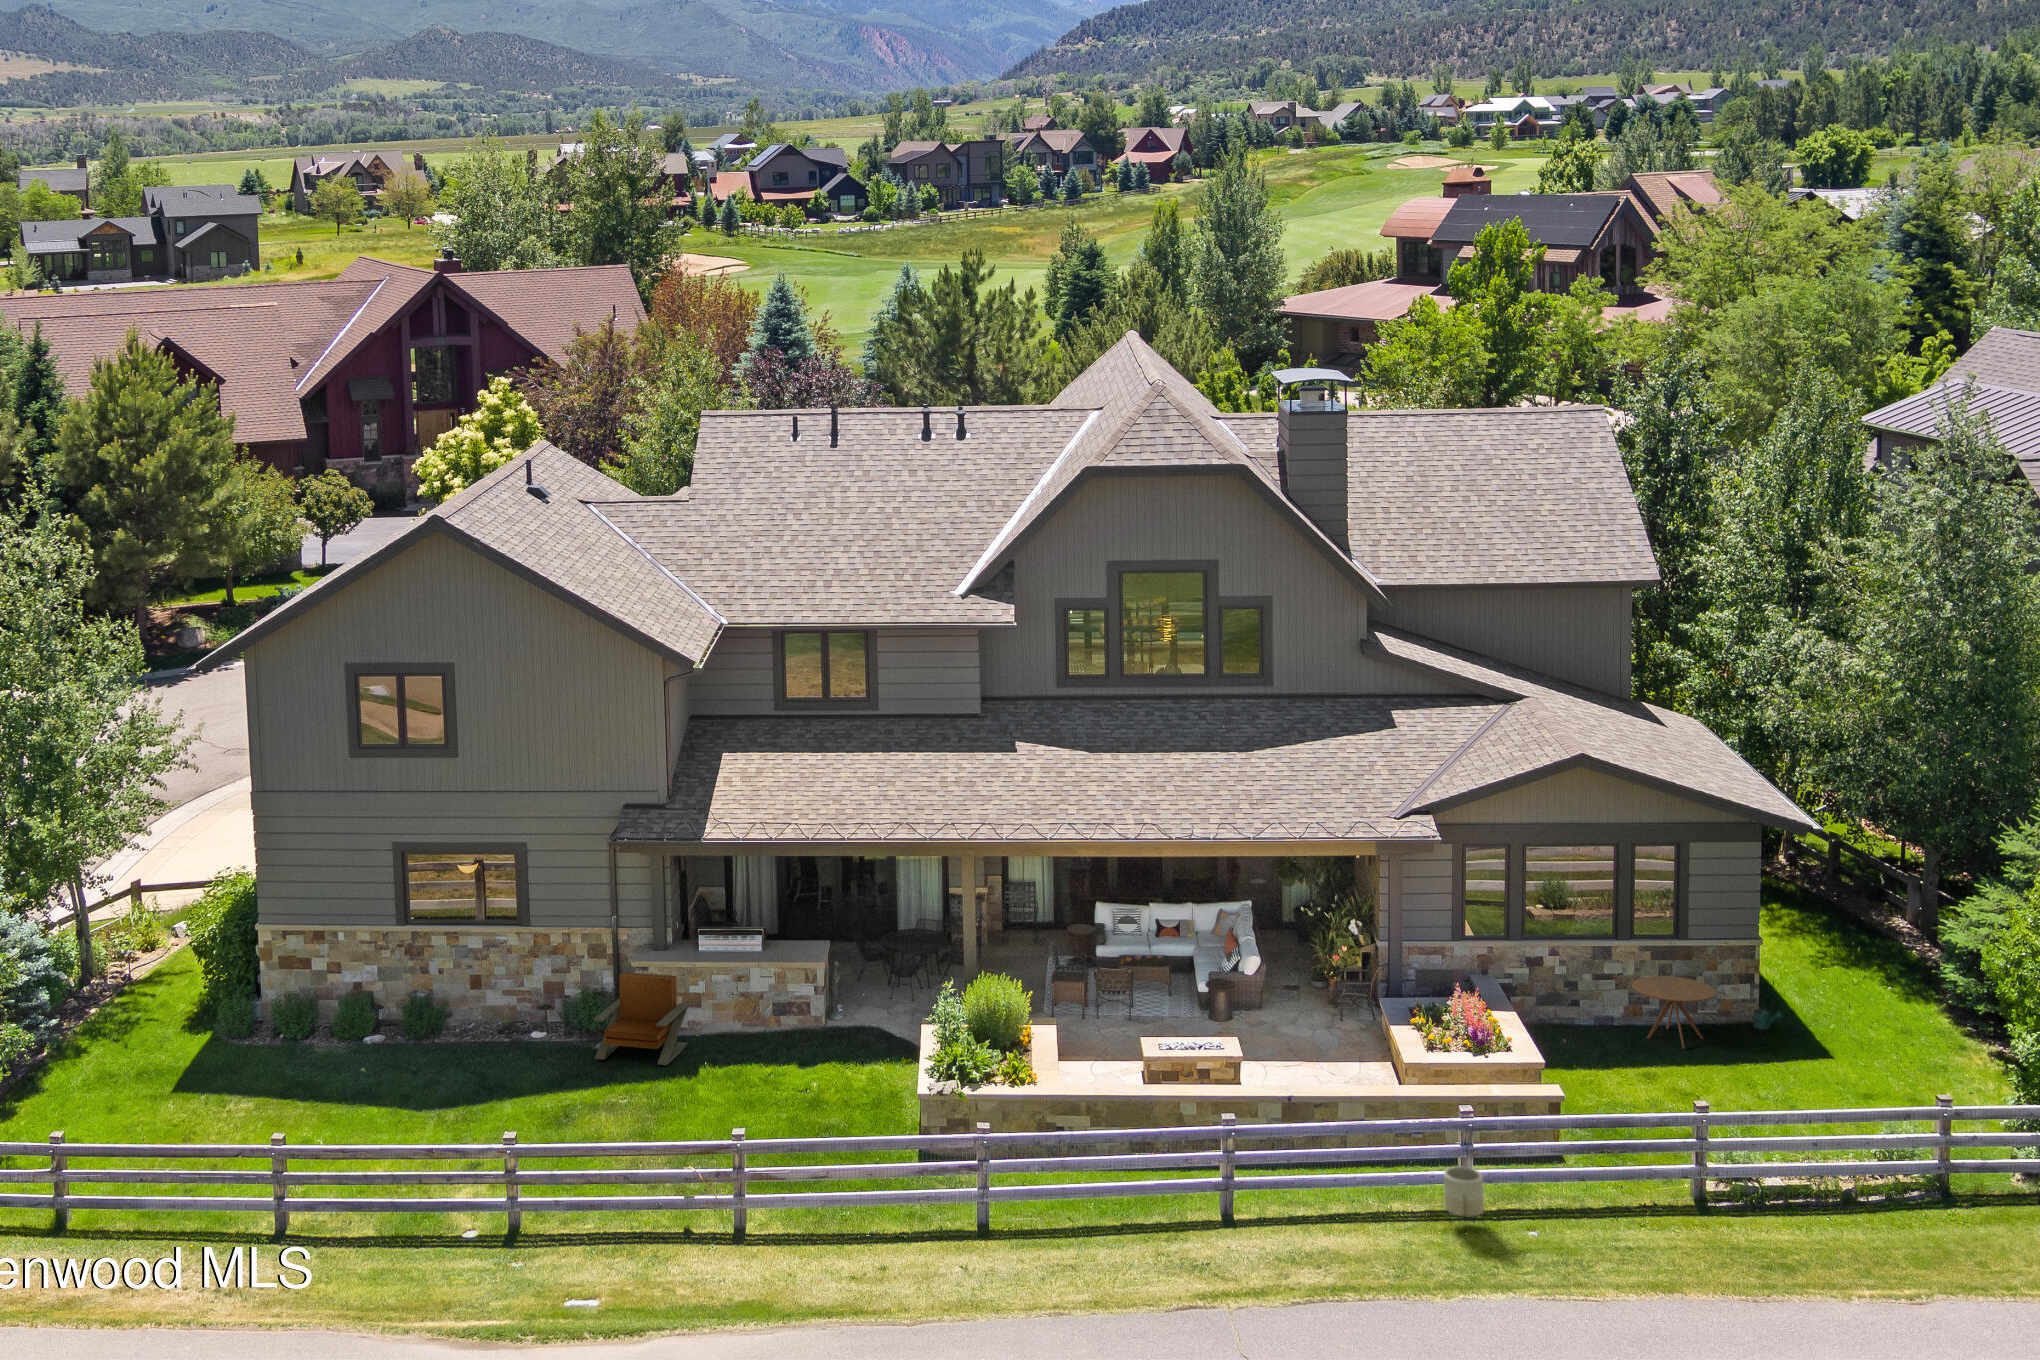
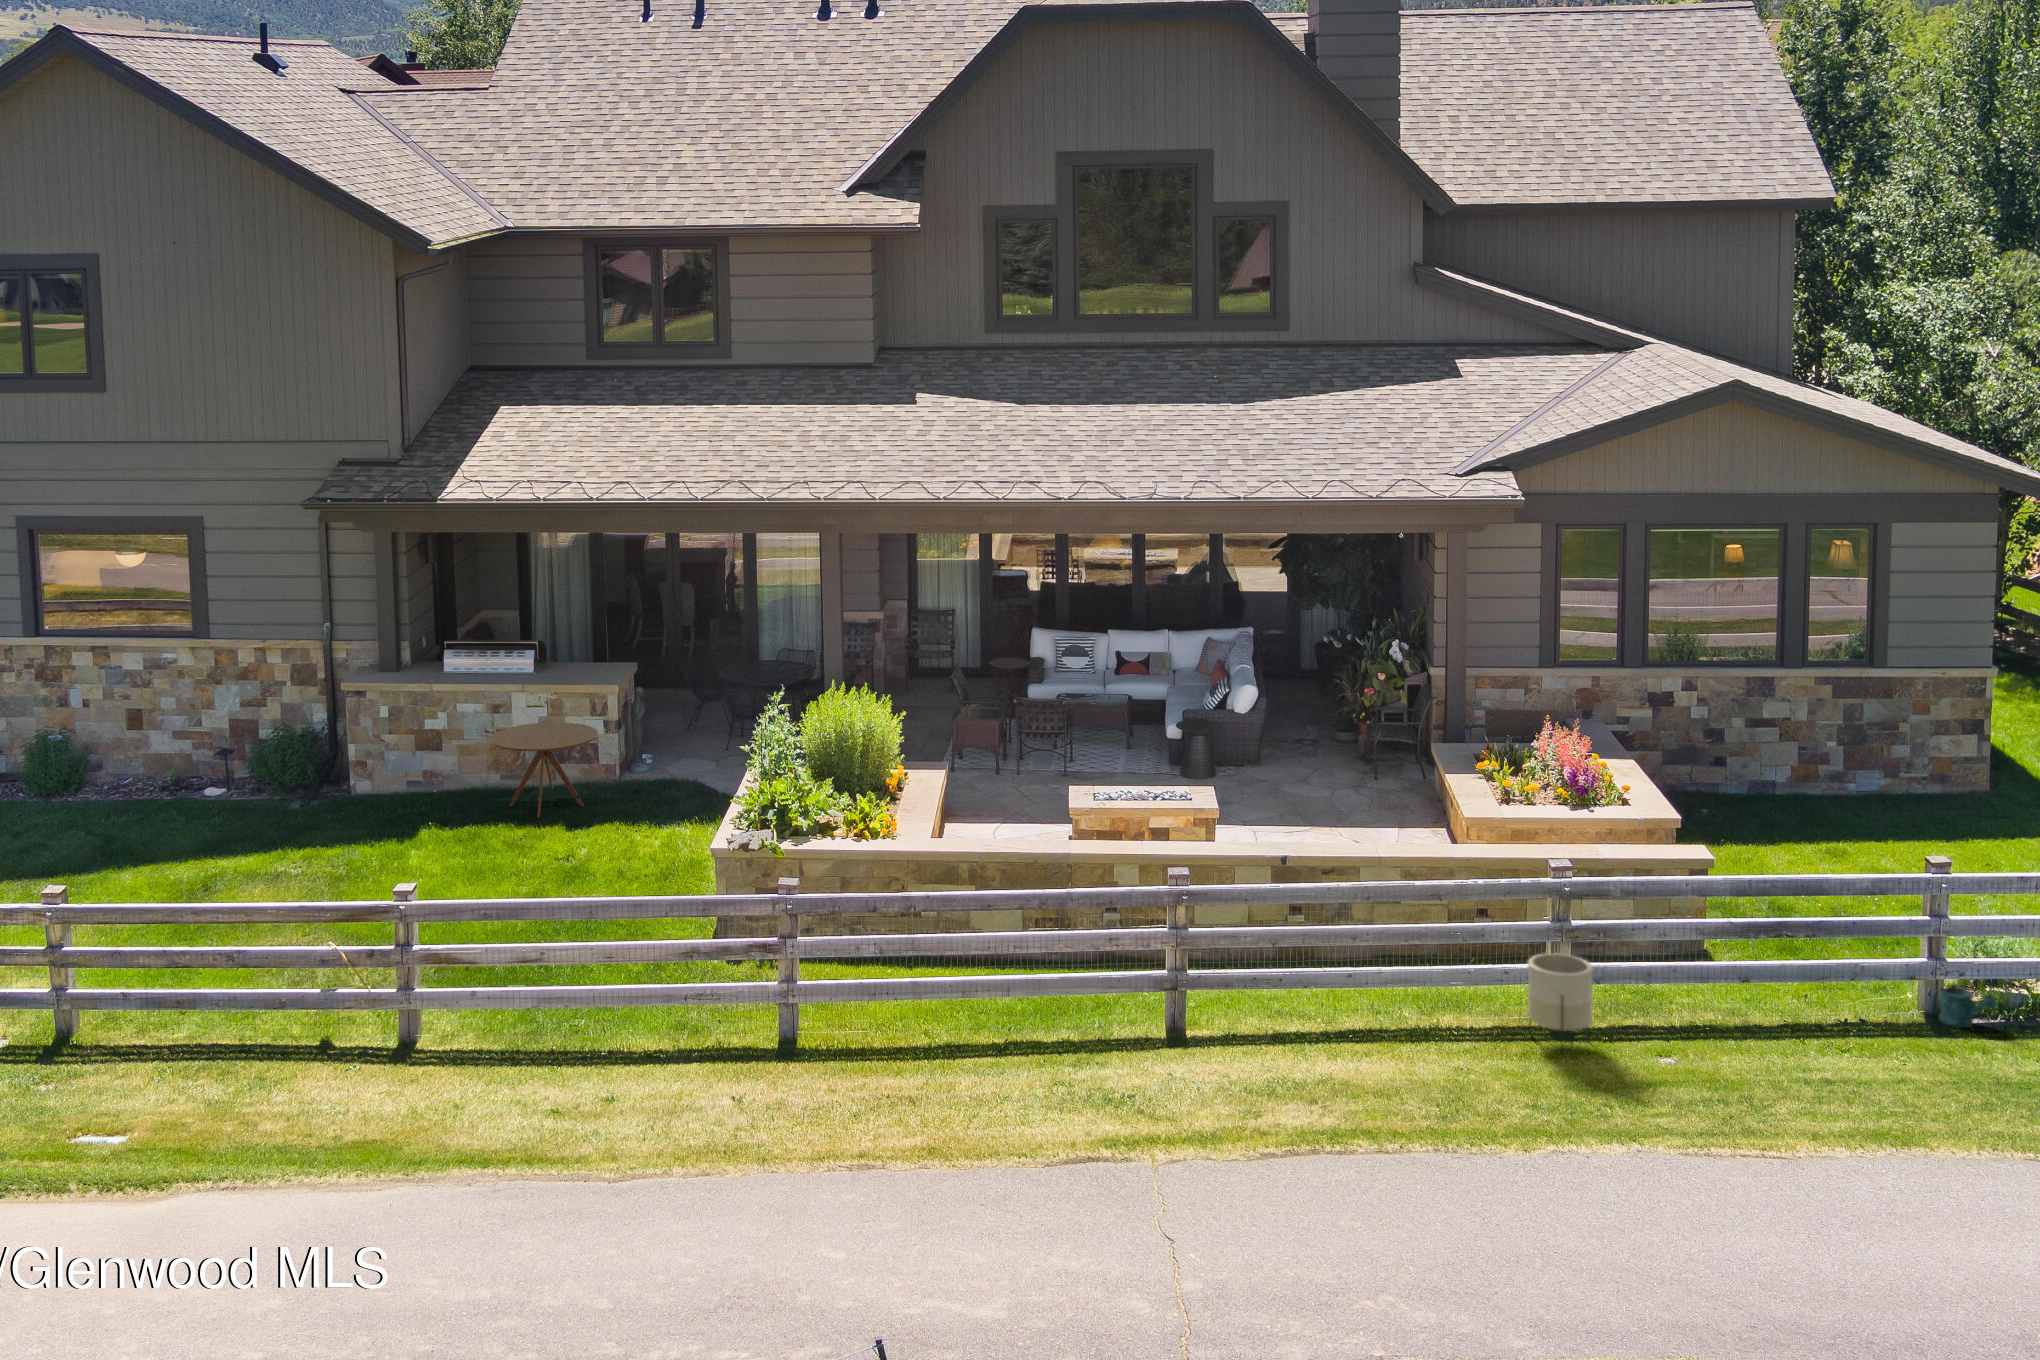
lounge chair: present [594,972,689,1065] -> none [281,700,428,827]
round table: present [1632,976,1715,1048] -> present [490,722,598,817]
watering can: present [1752,1008,1782,1030] -> present [1939,984,1996,1028]

